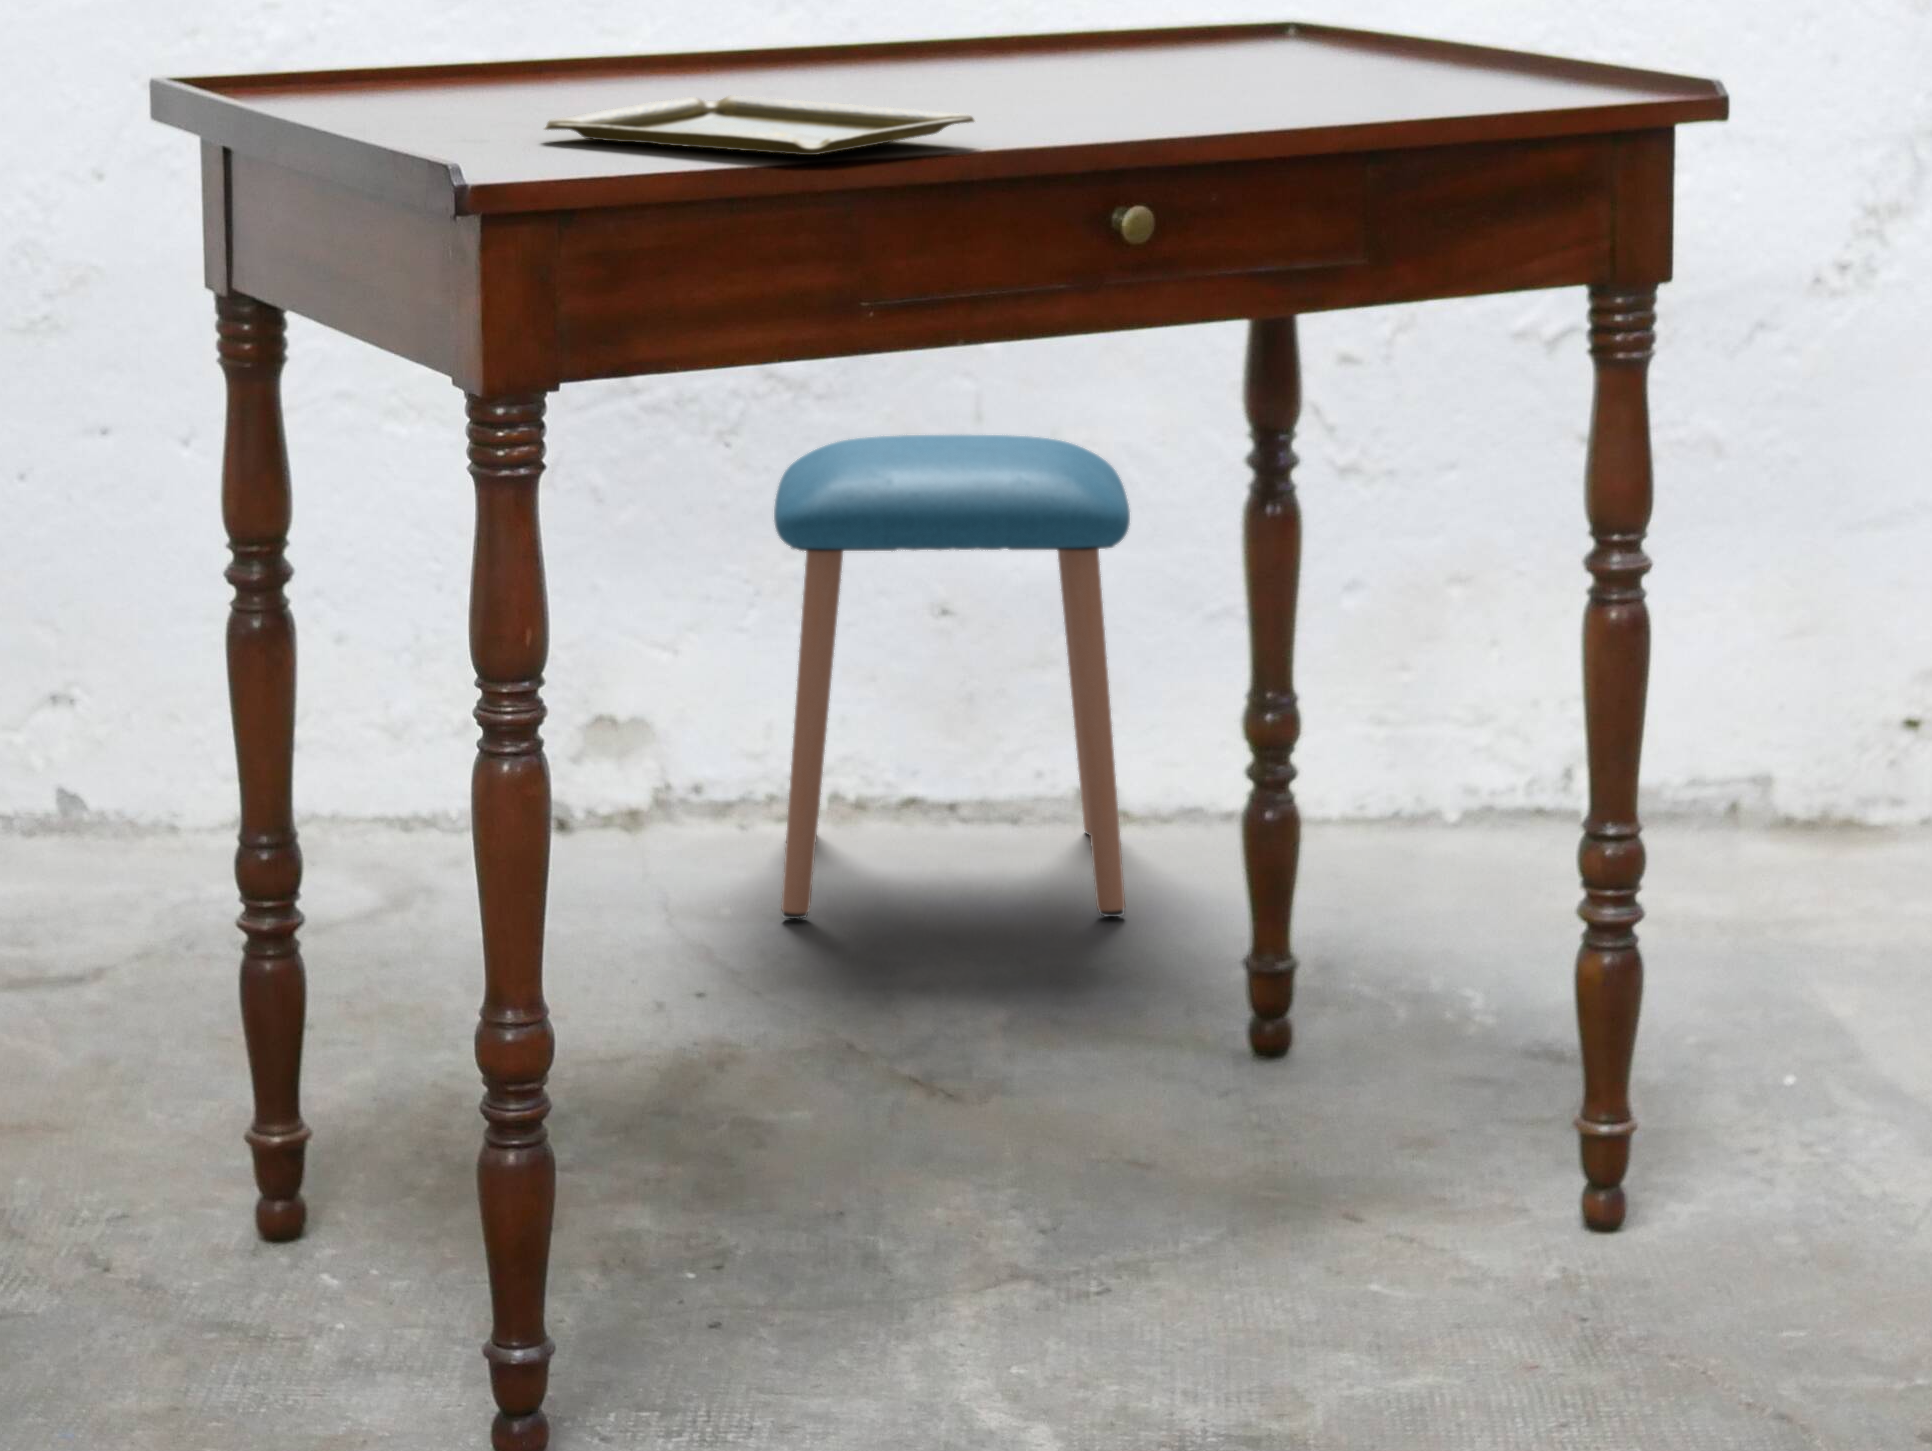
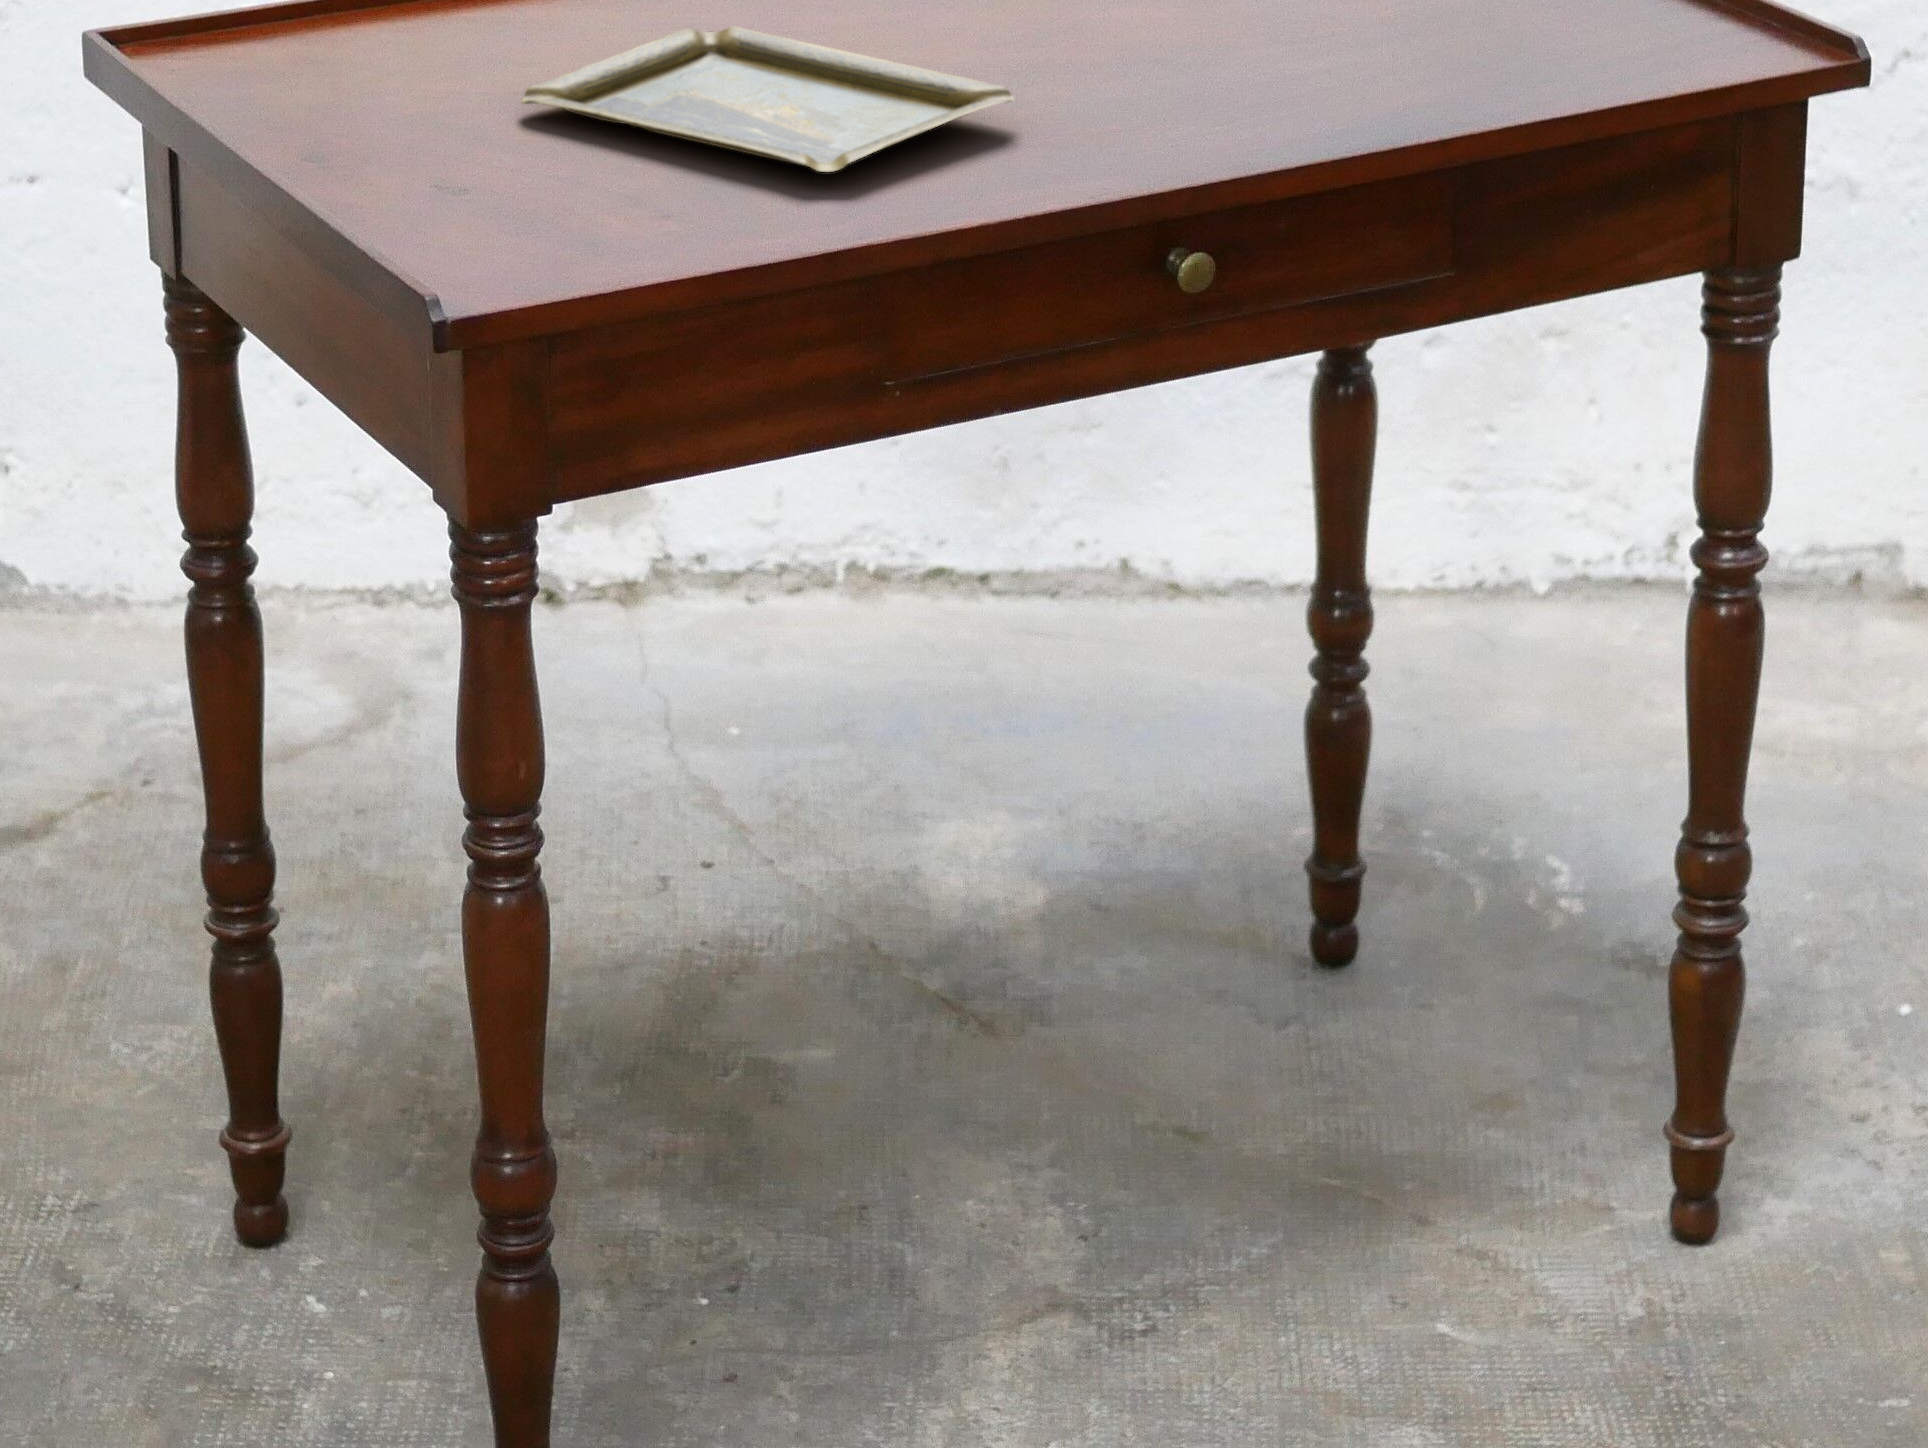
stool: present [774,435,1130,919] -> none [782,195,1180,753]

